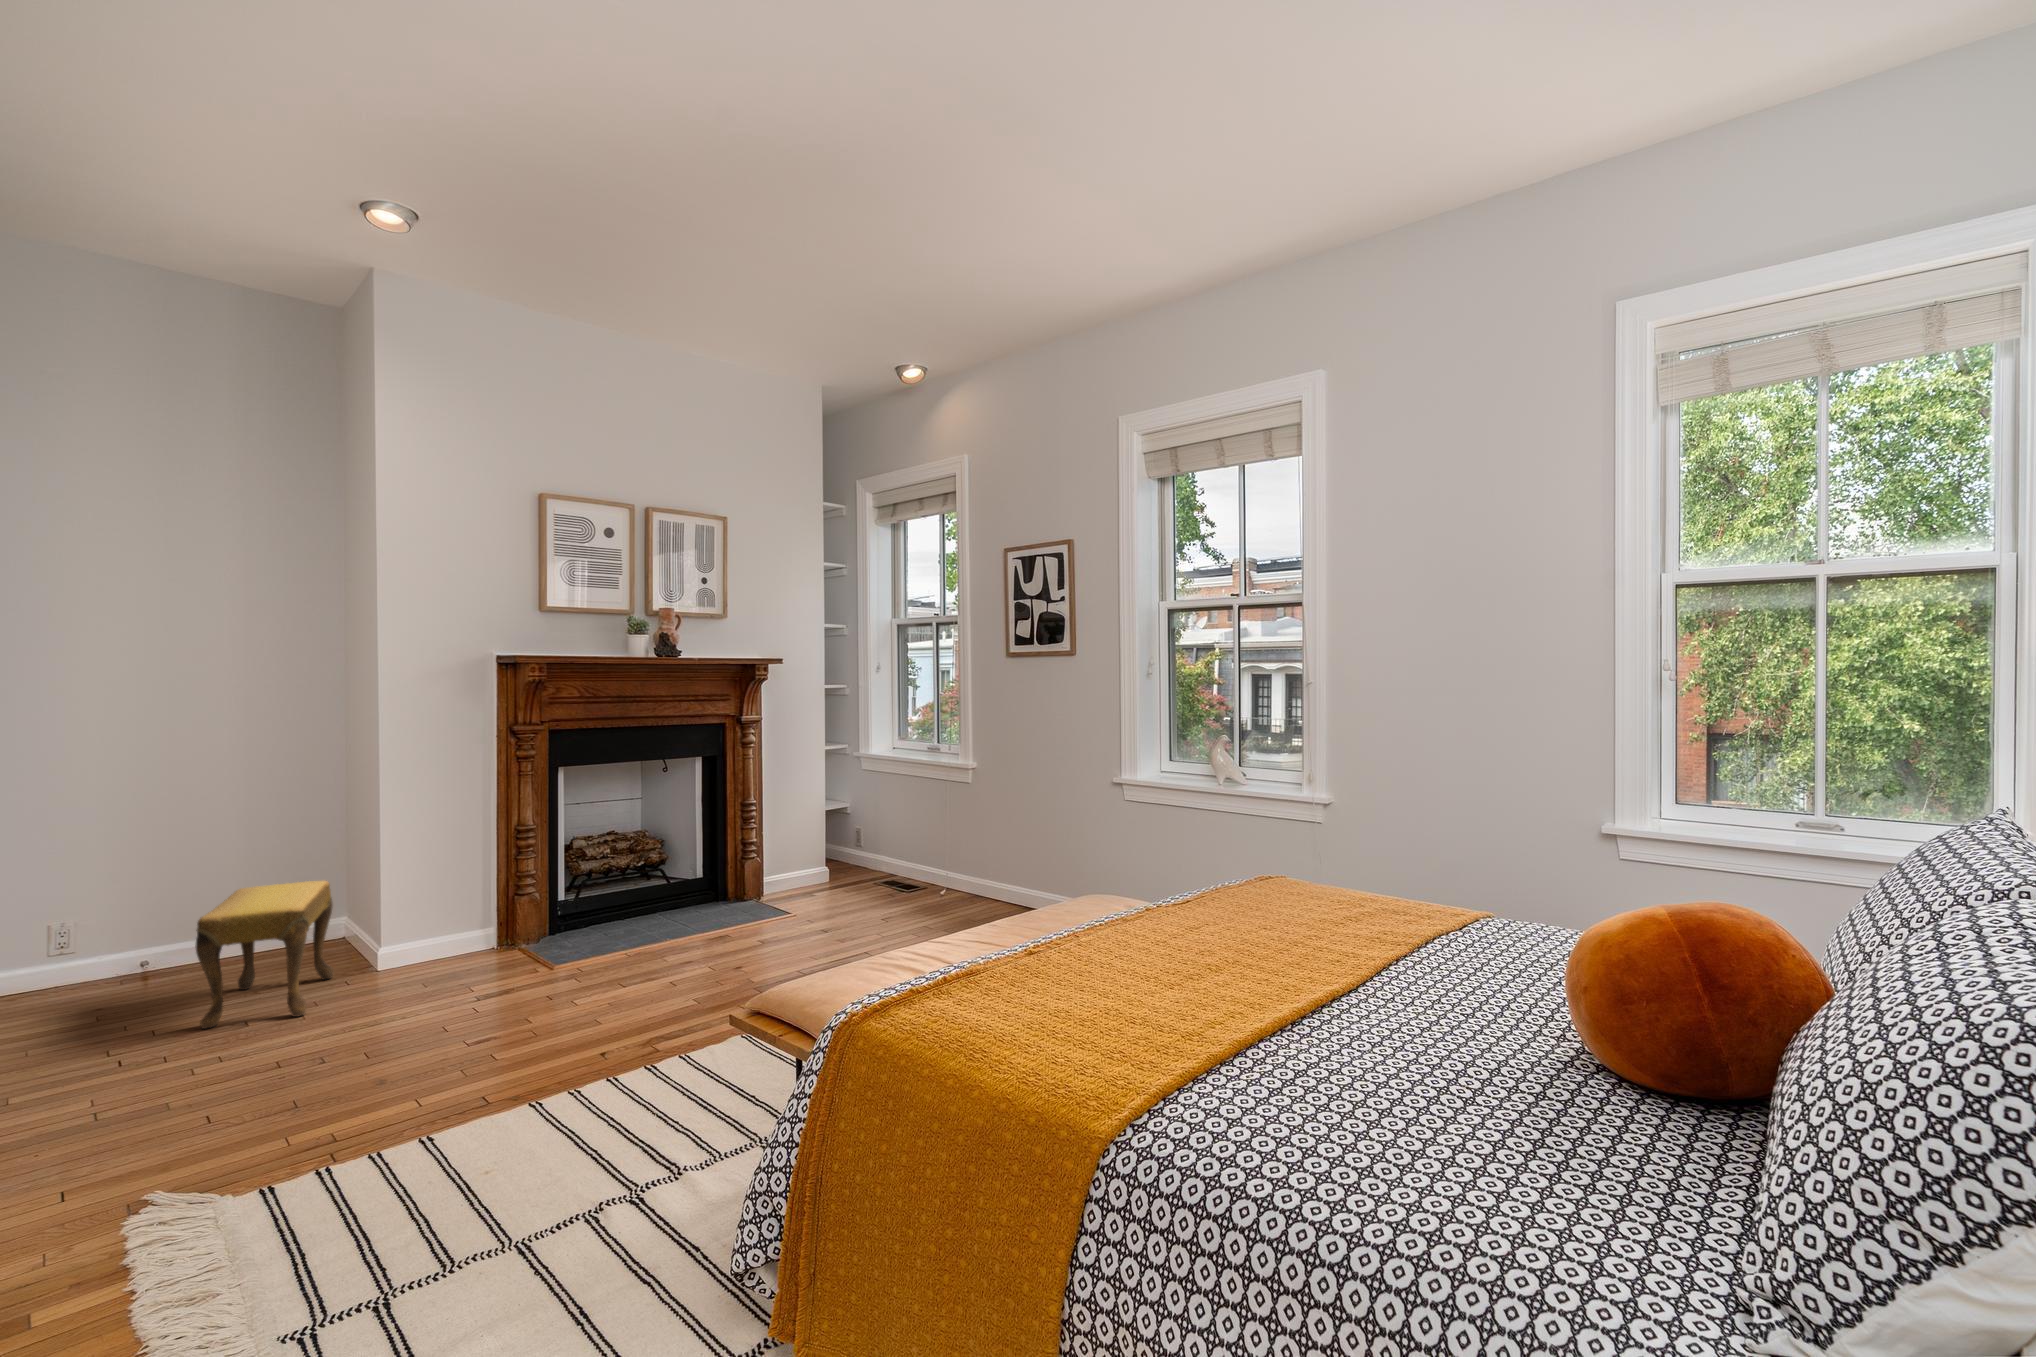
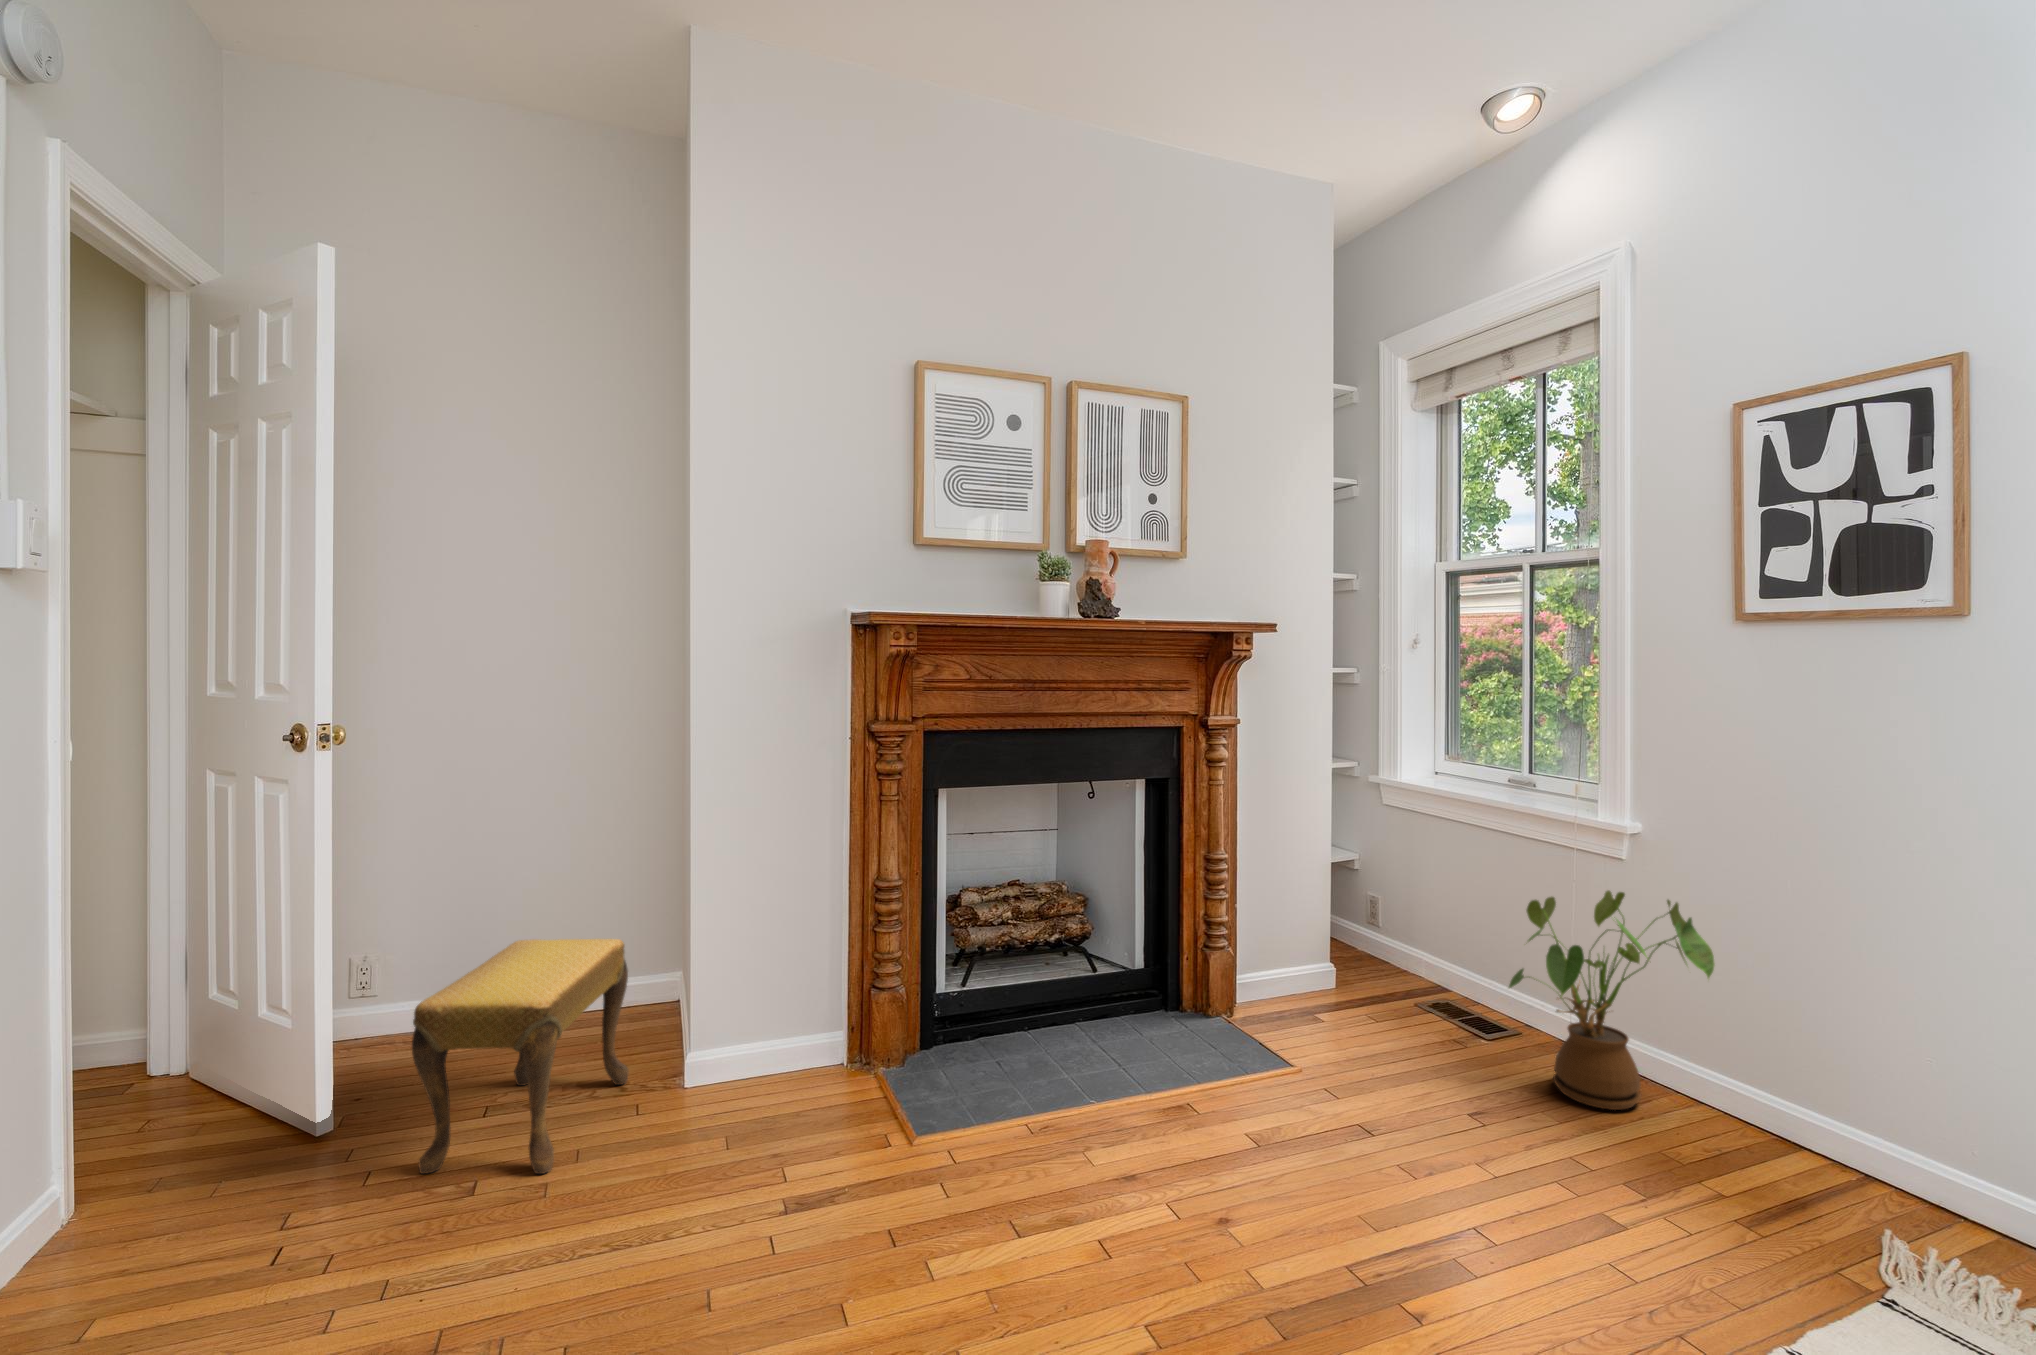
house plant: none [906,799,994,911] -> present [1509,890,1715,1110]

